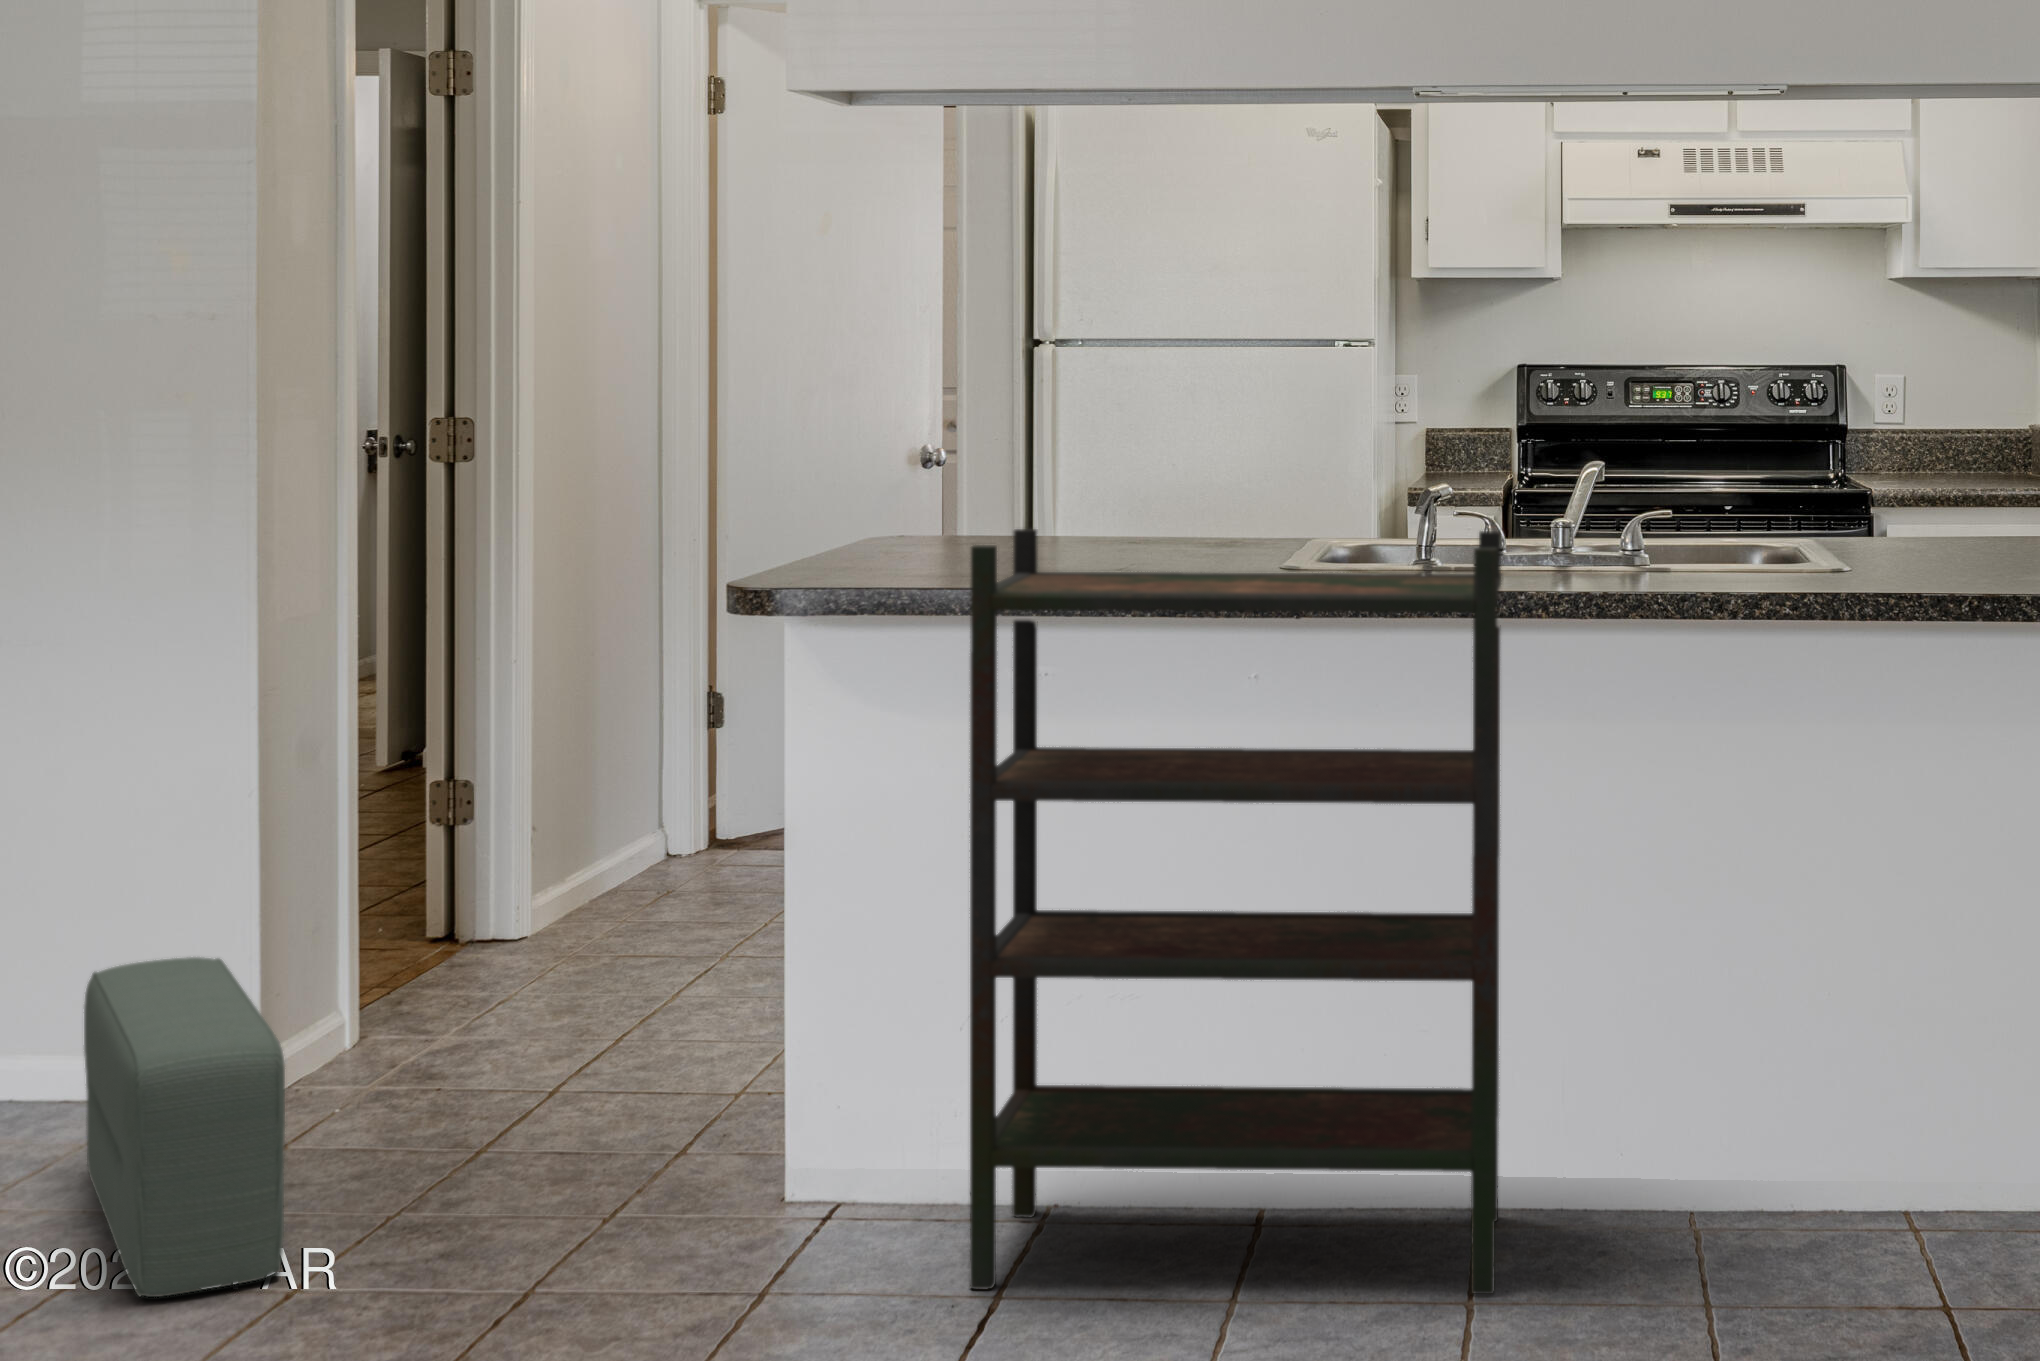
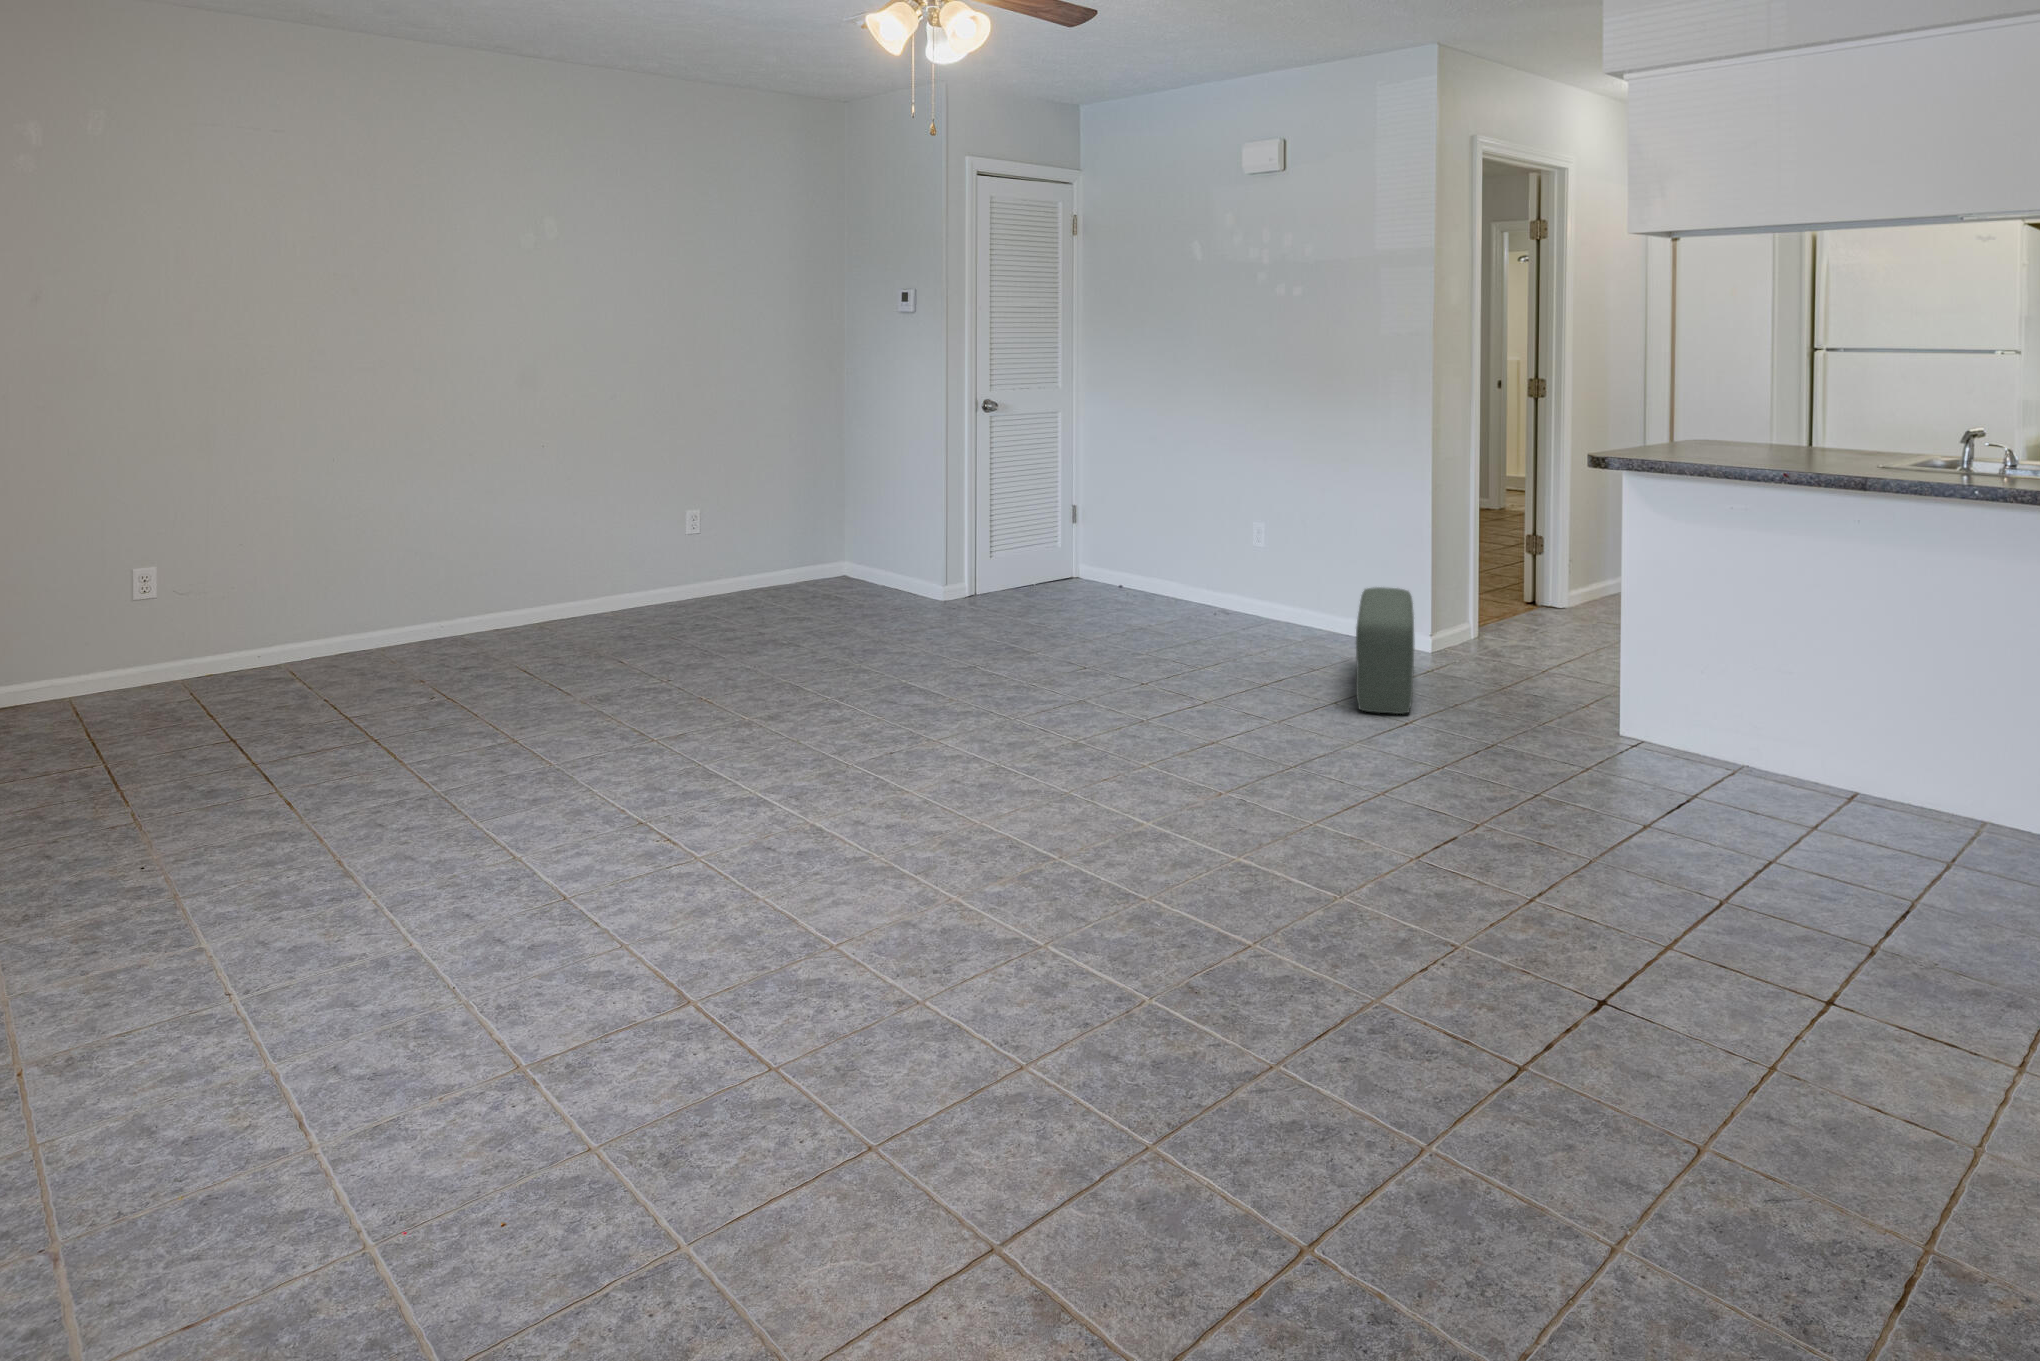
bookshelf: present [970,529,1501,1294] -> none [1679,441,1992,855]

